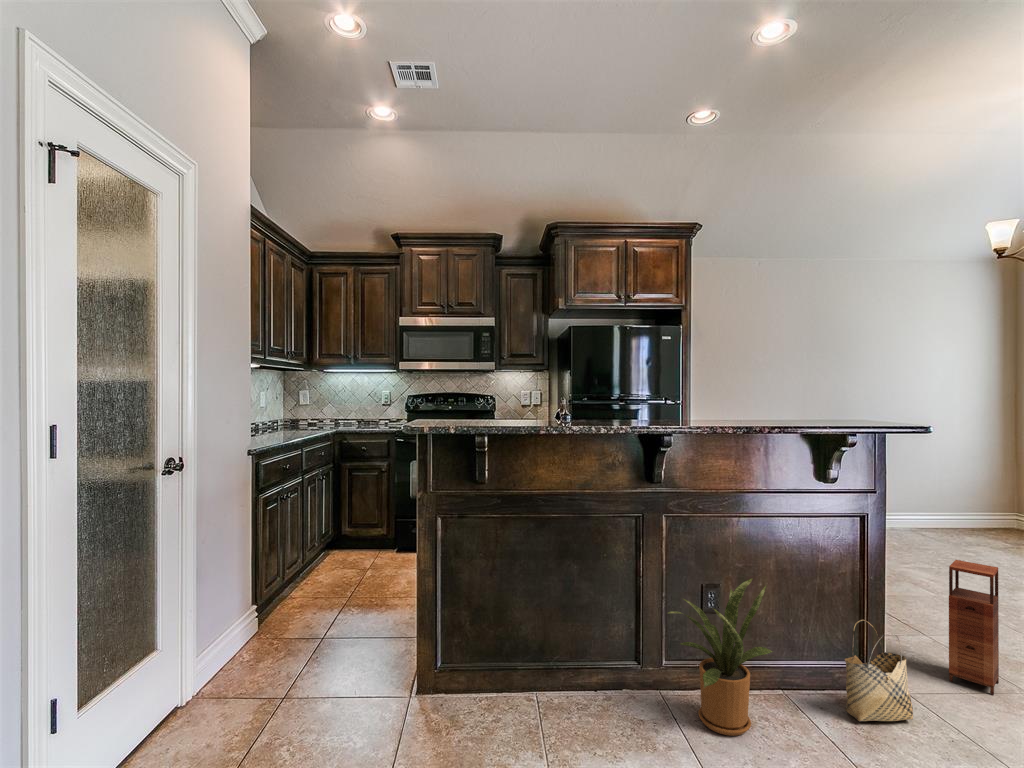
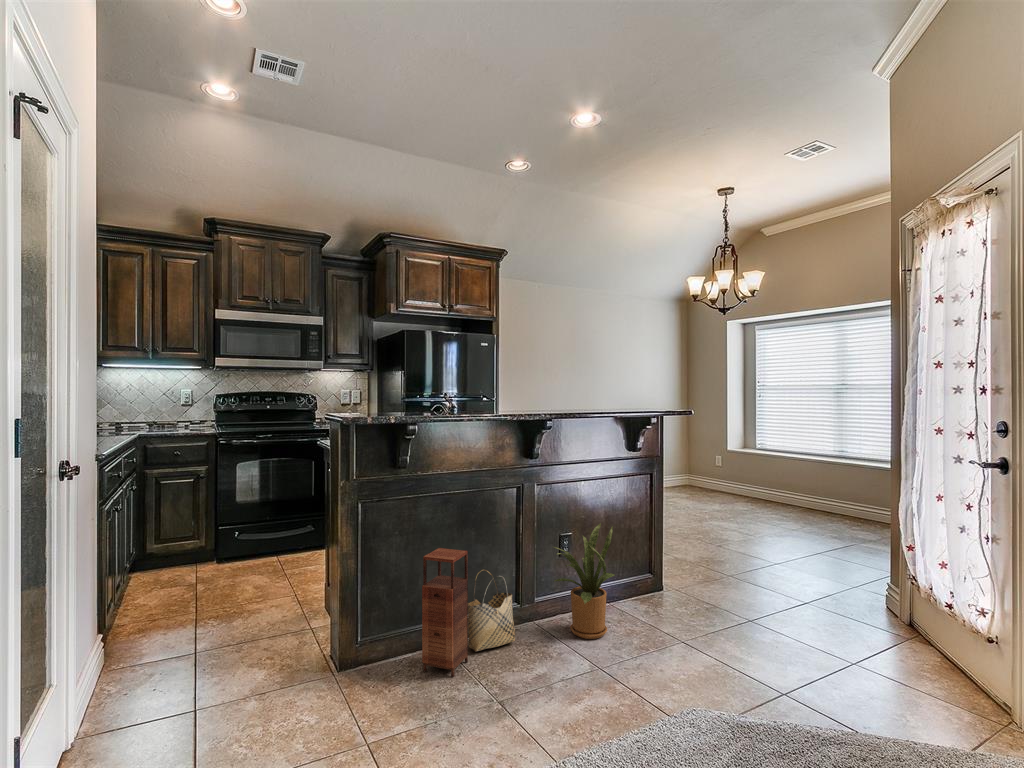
storage cabinet: present [949,560,999,695] -> present [422,548,468,677]
woven basket: present [845,620,913,721] -> present [468,570,515,652]

